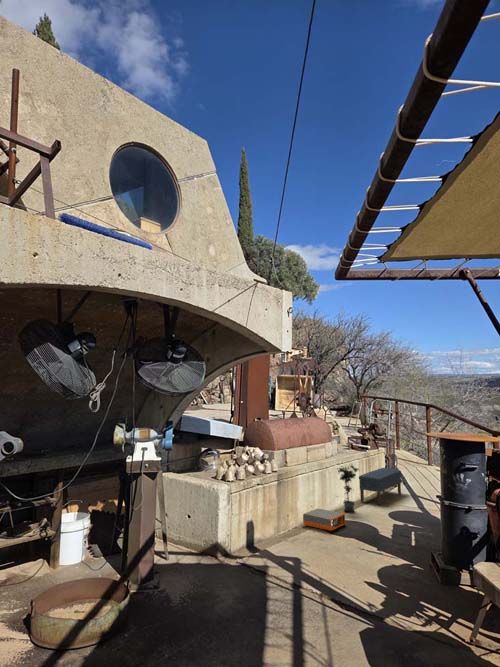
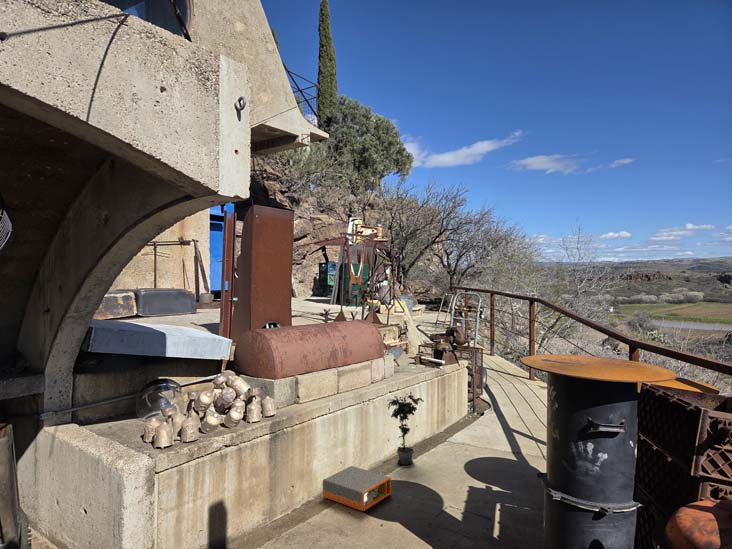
bench: present [359,468,401,505] -> none [425,390,489,450]

